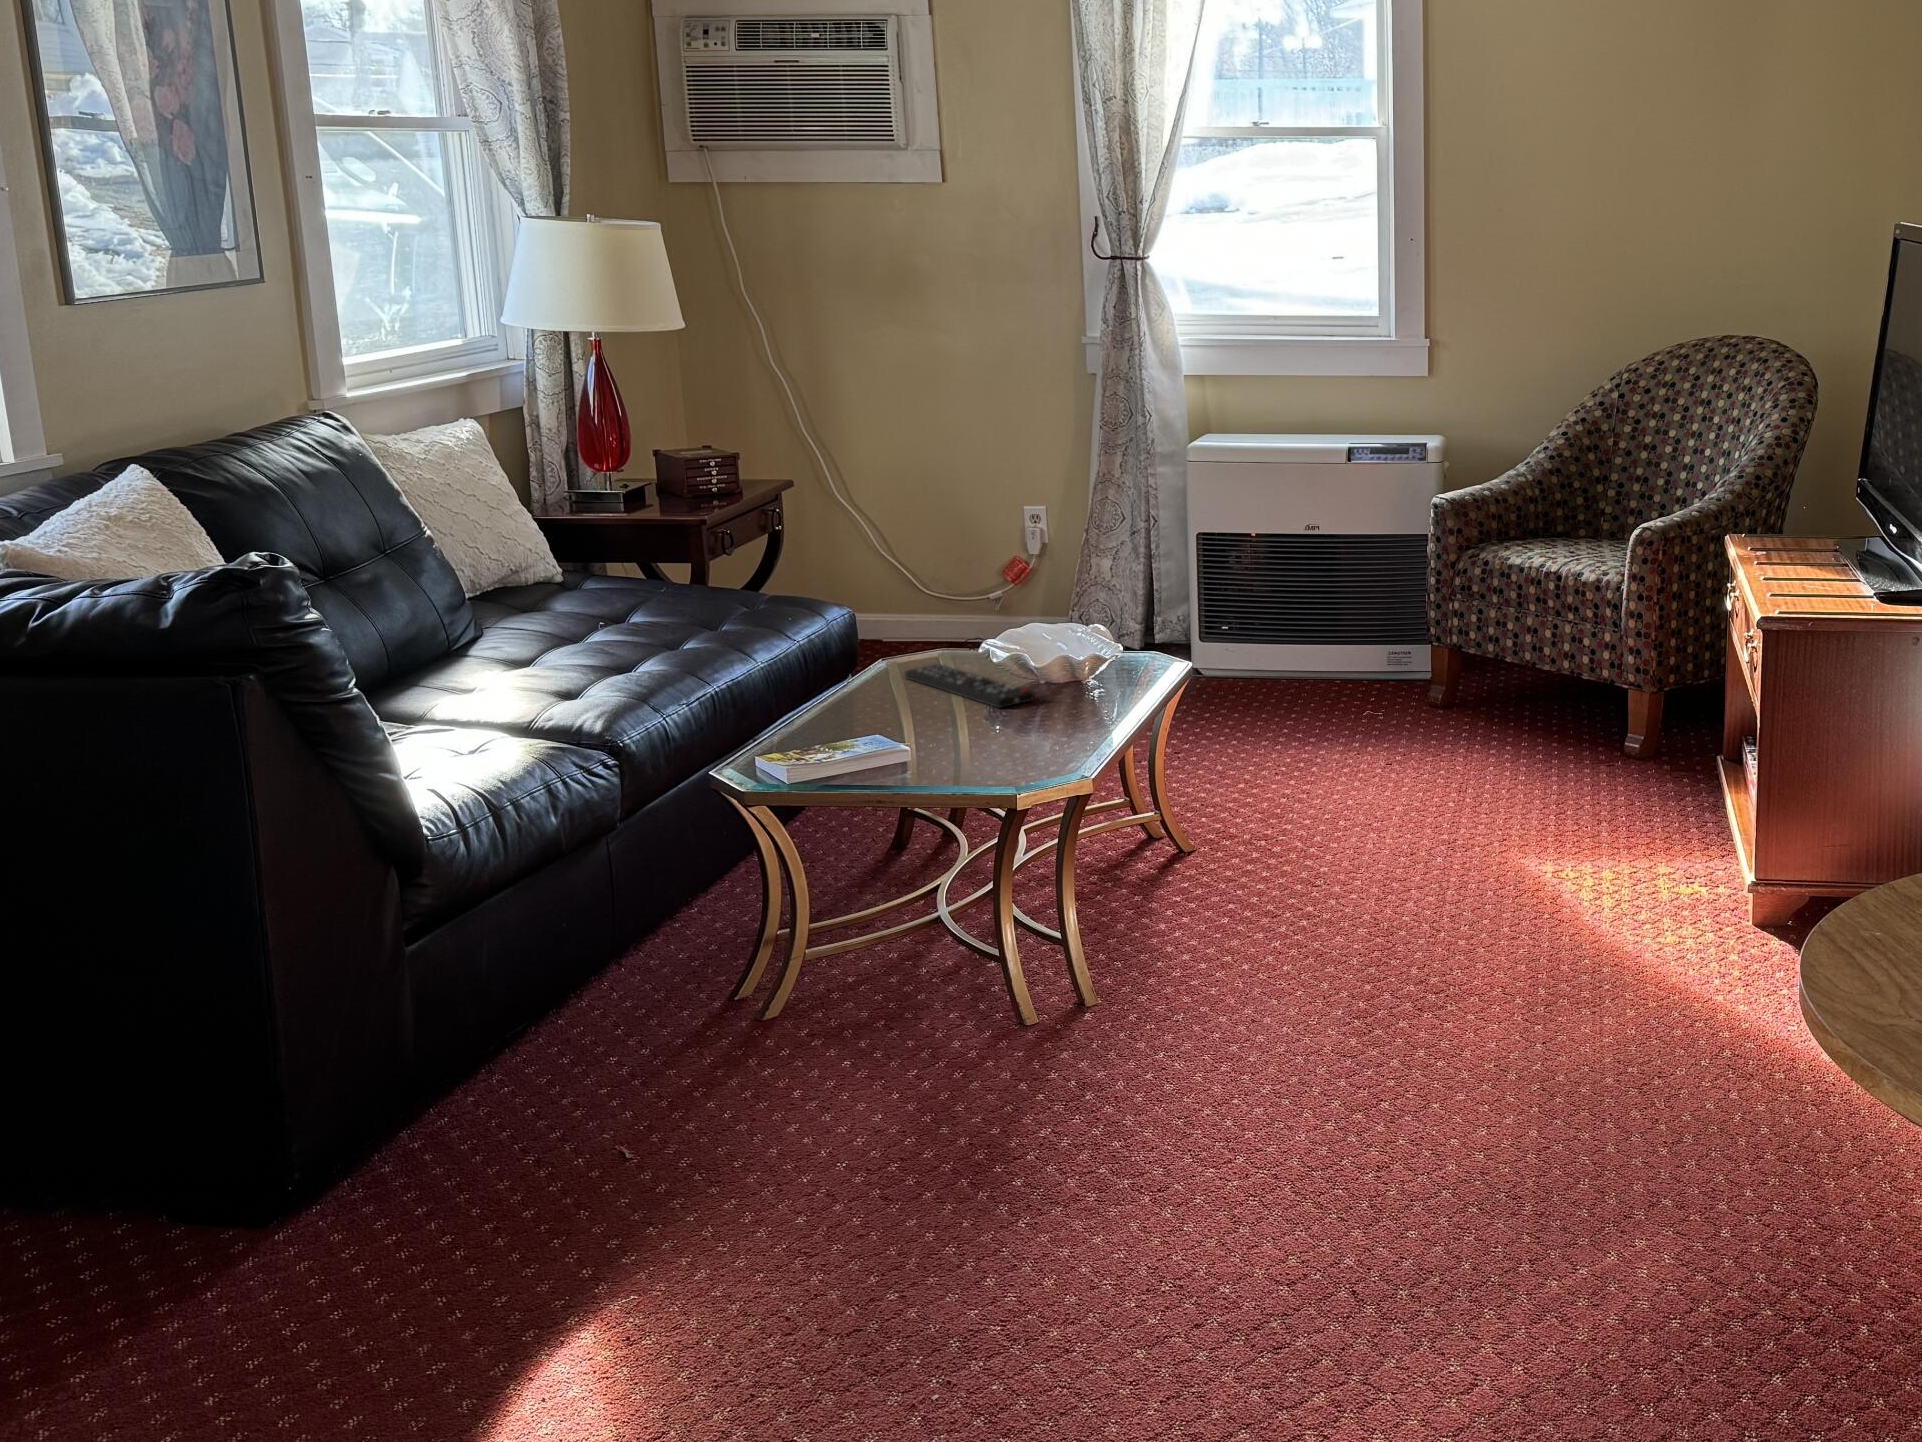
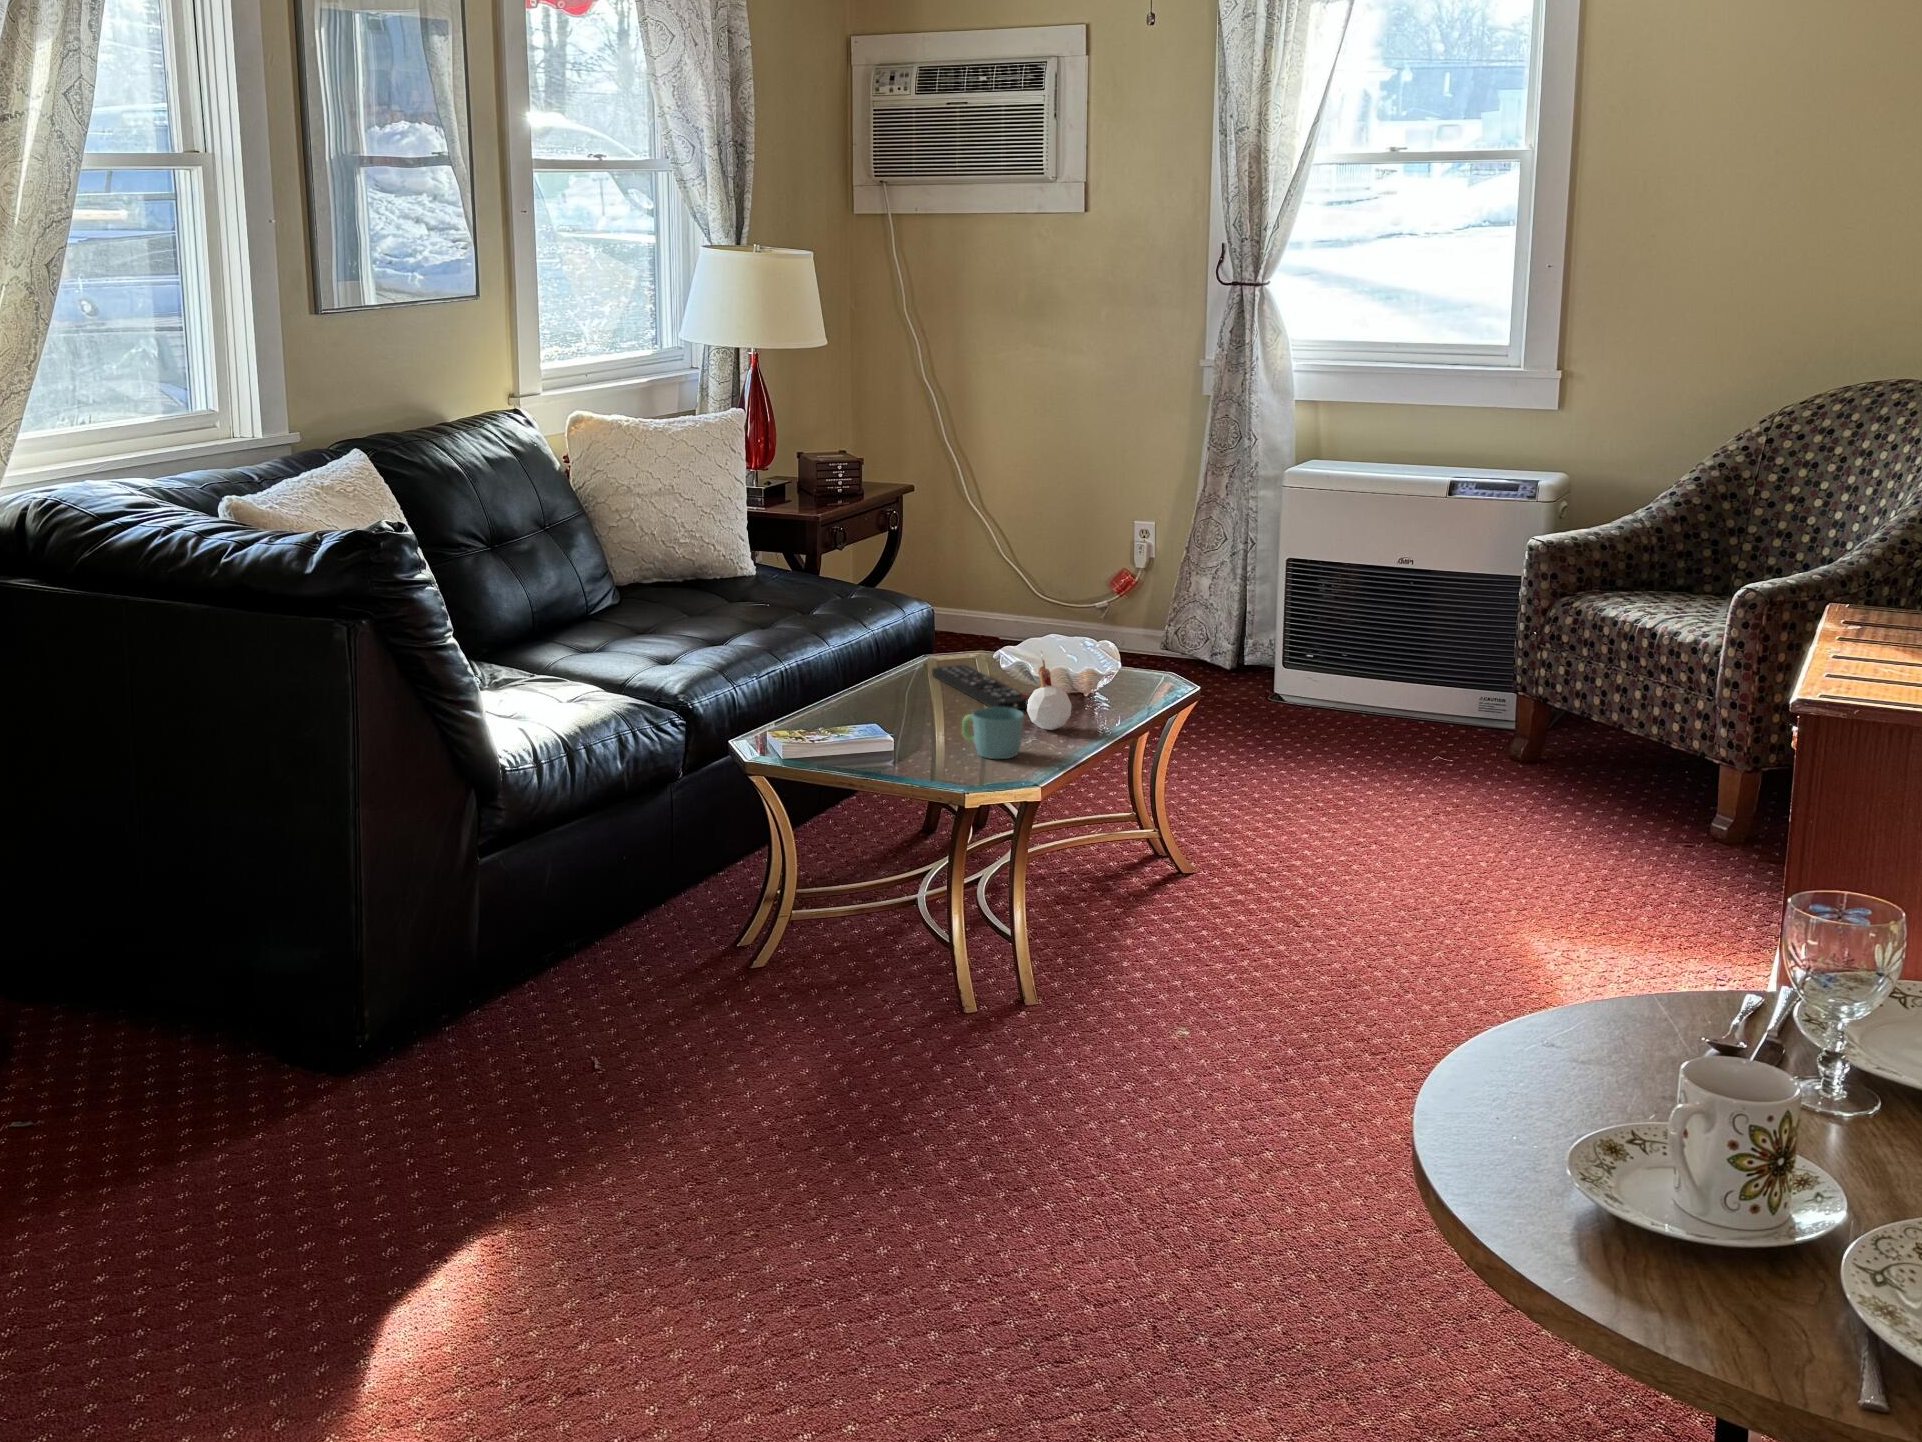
candle: none [1038,640,1085,721] -> present [1027,651,1071,730]
mug: none [984,702,1052,757] -> present [962,707,1024,759]

